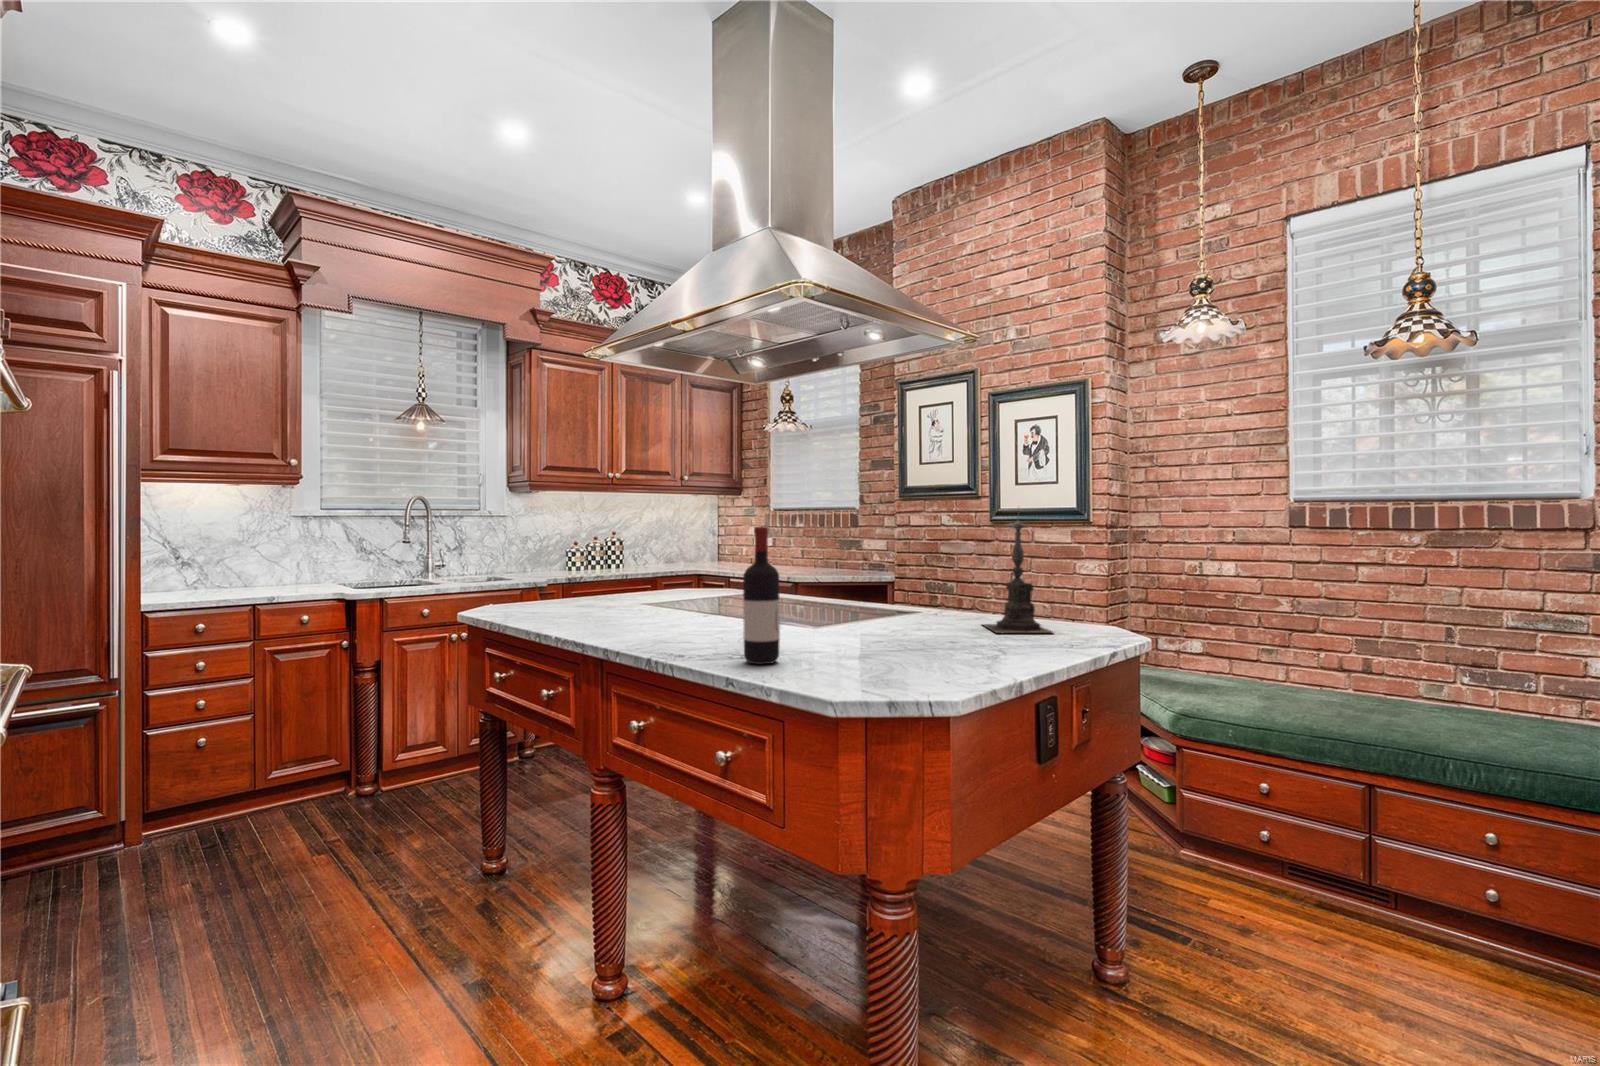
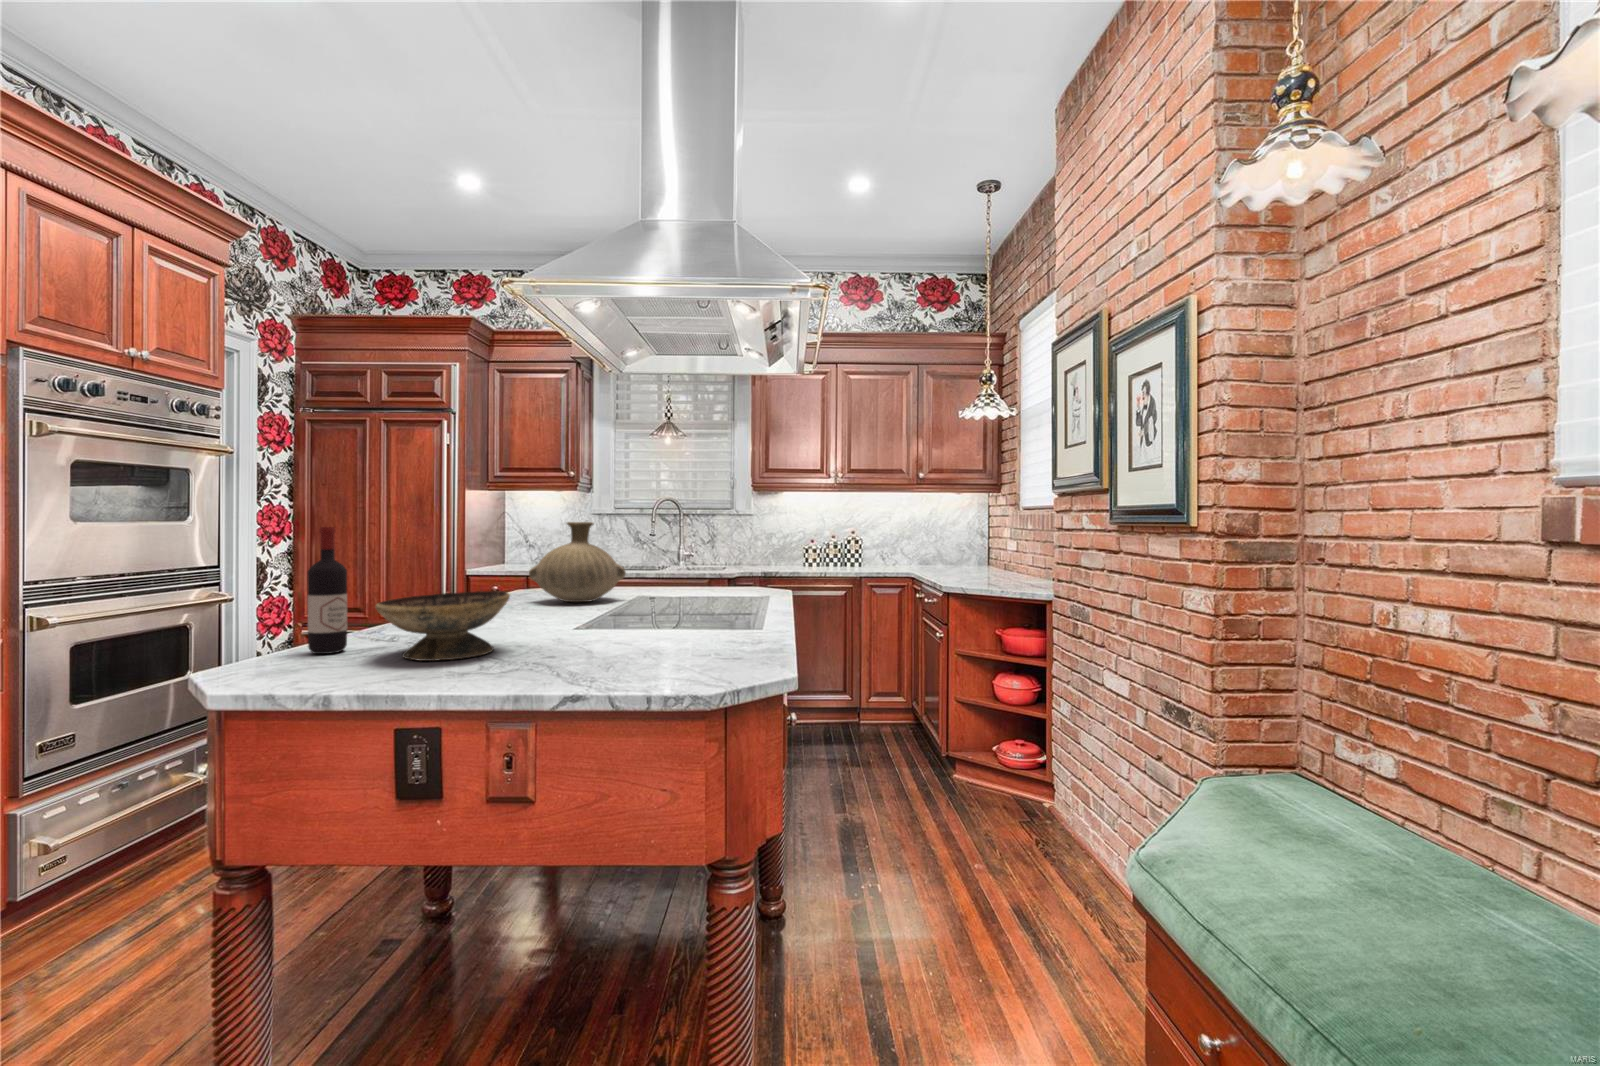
candle holder: present [983,520,1053,633] -> none [614,505,724,673]
vase: none [594,522,682,610] -> present [529,522,626,602]
decorative bowl: none [804,586,920,653] -> present [376,591,510,661]

